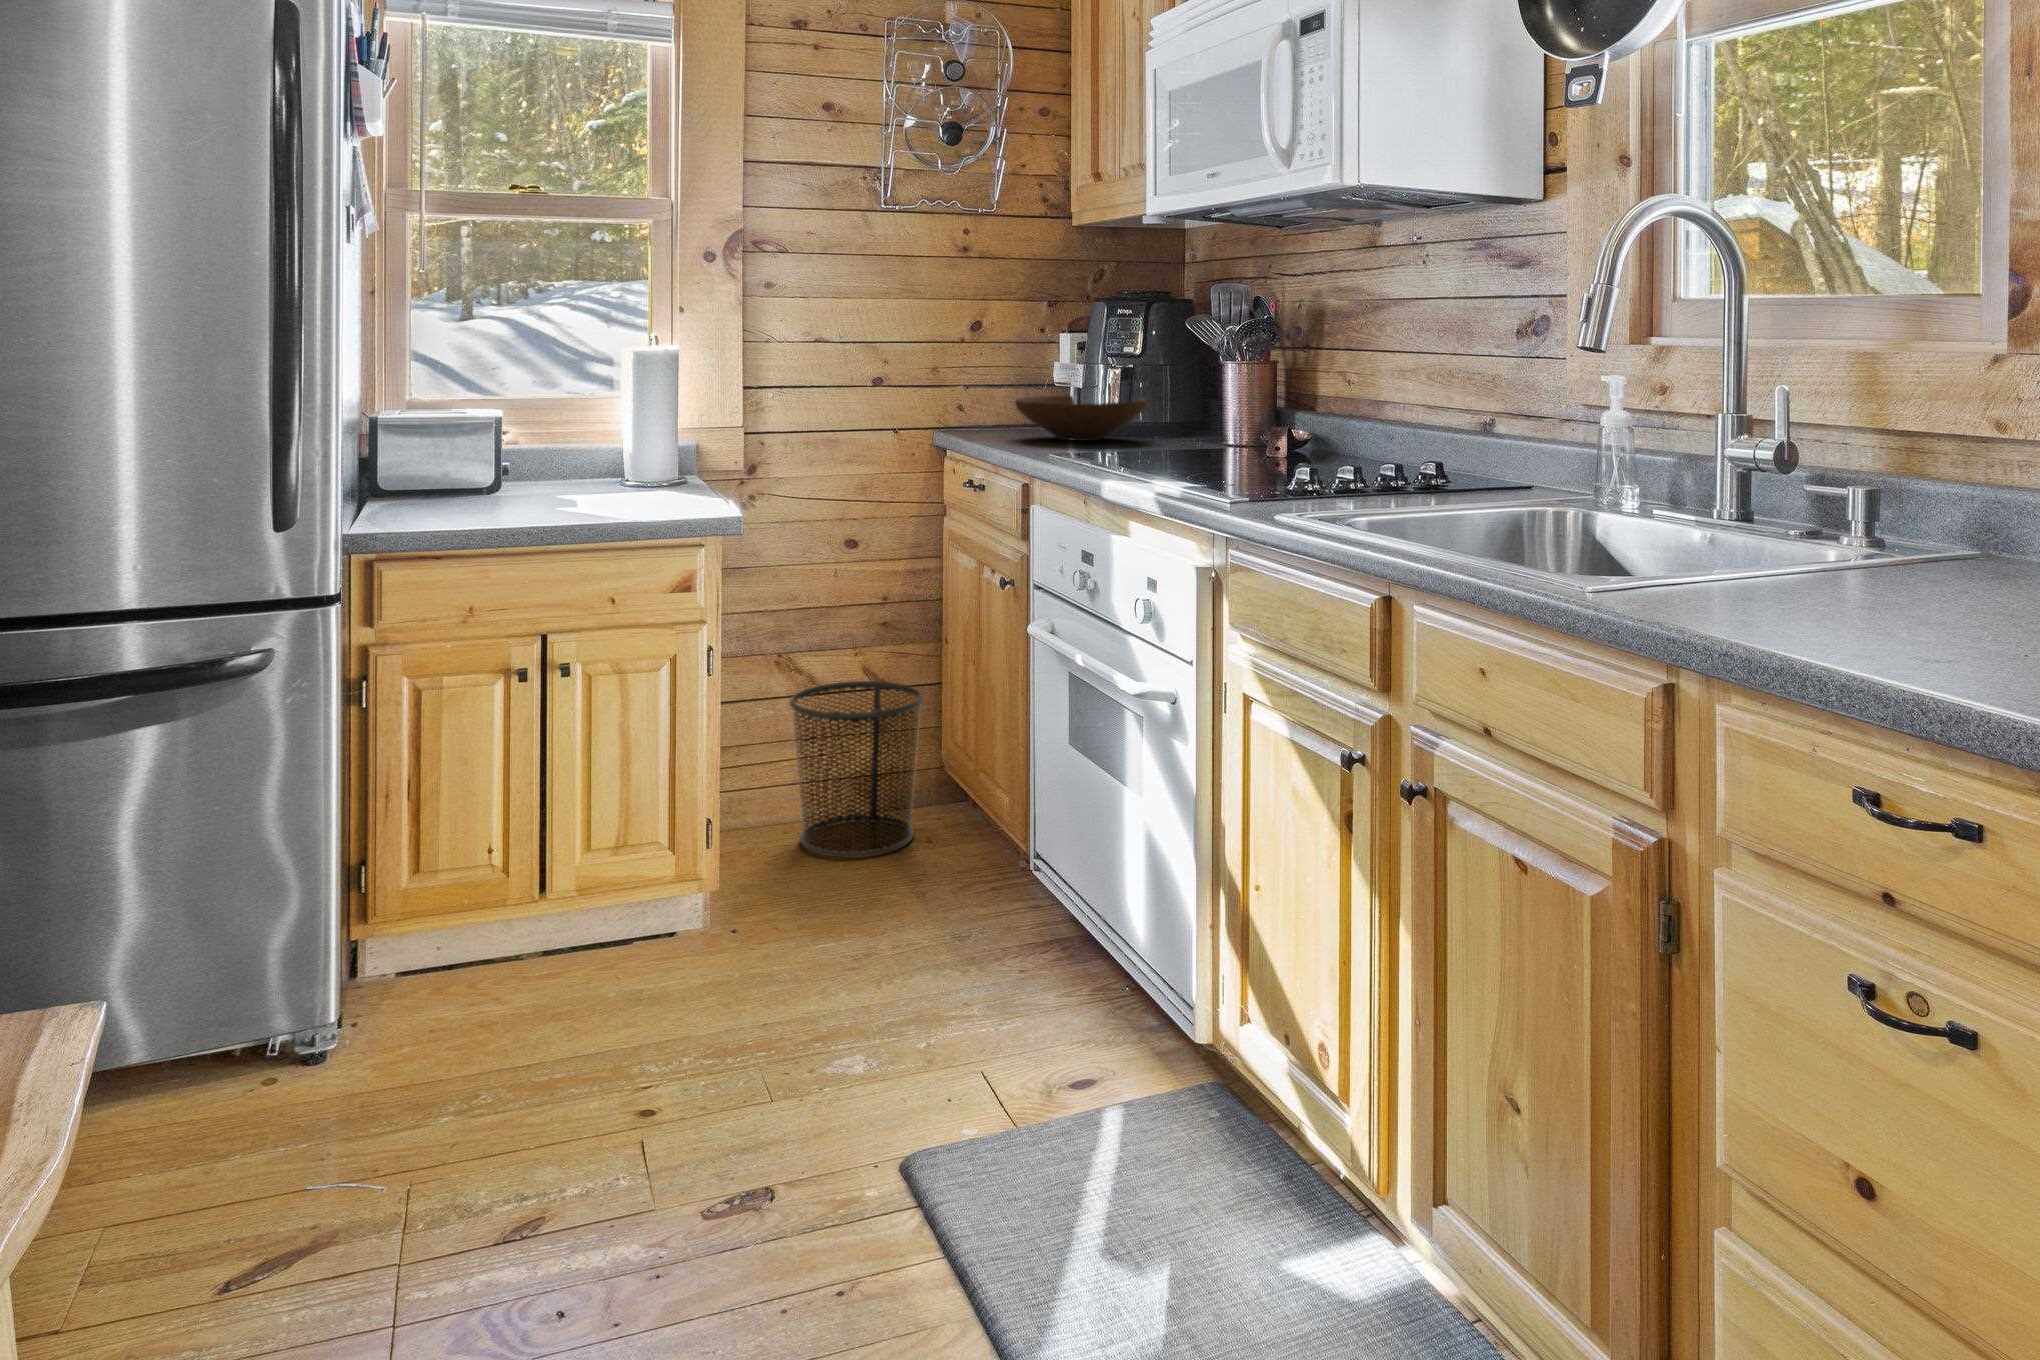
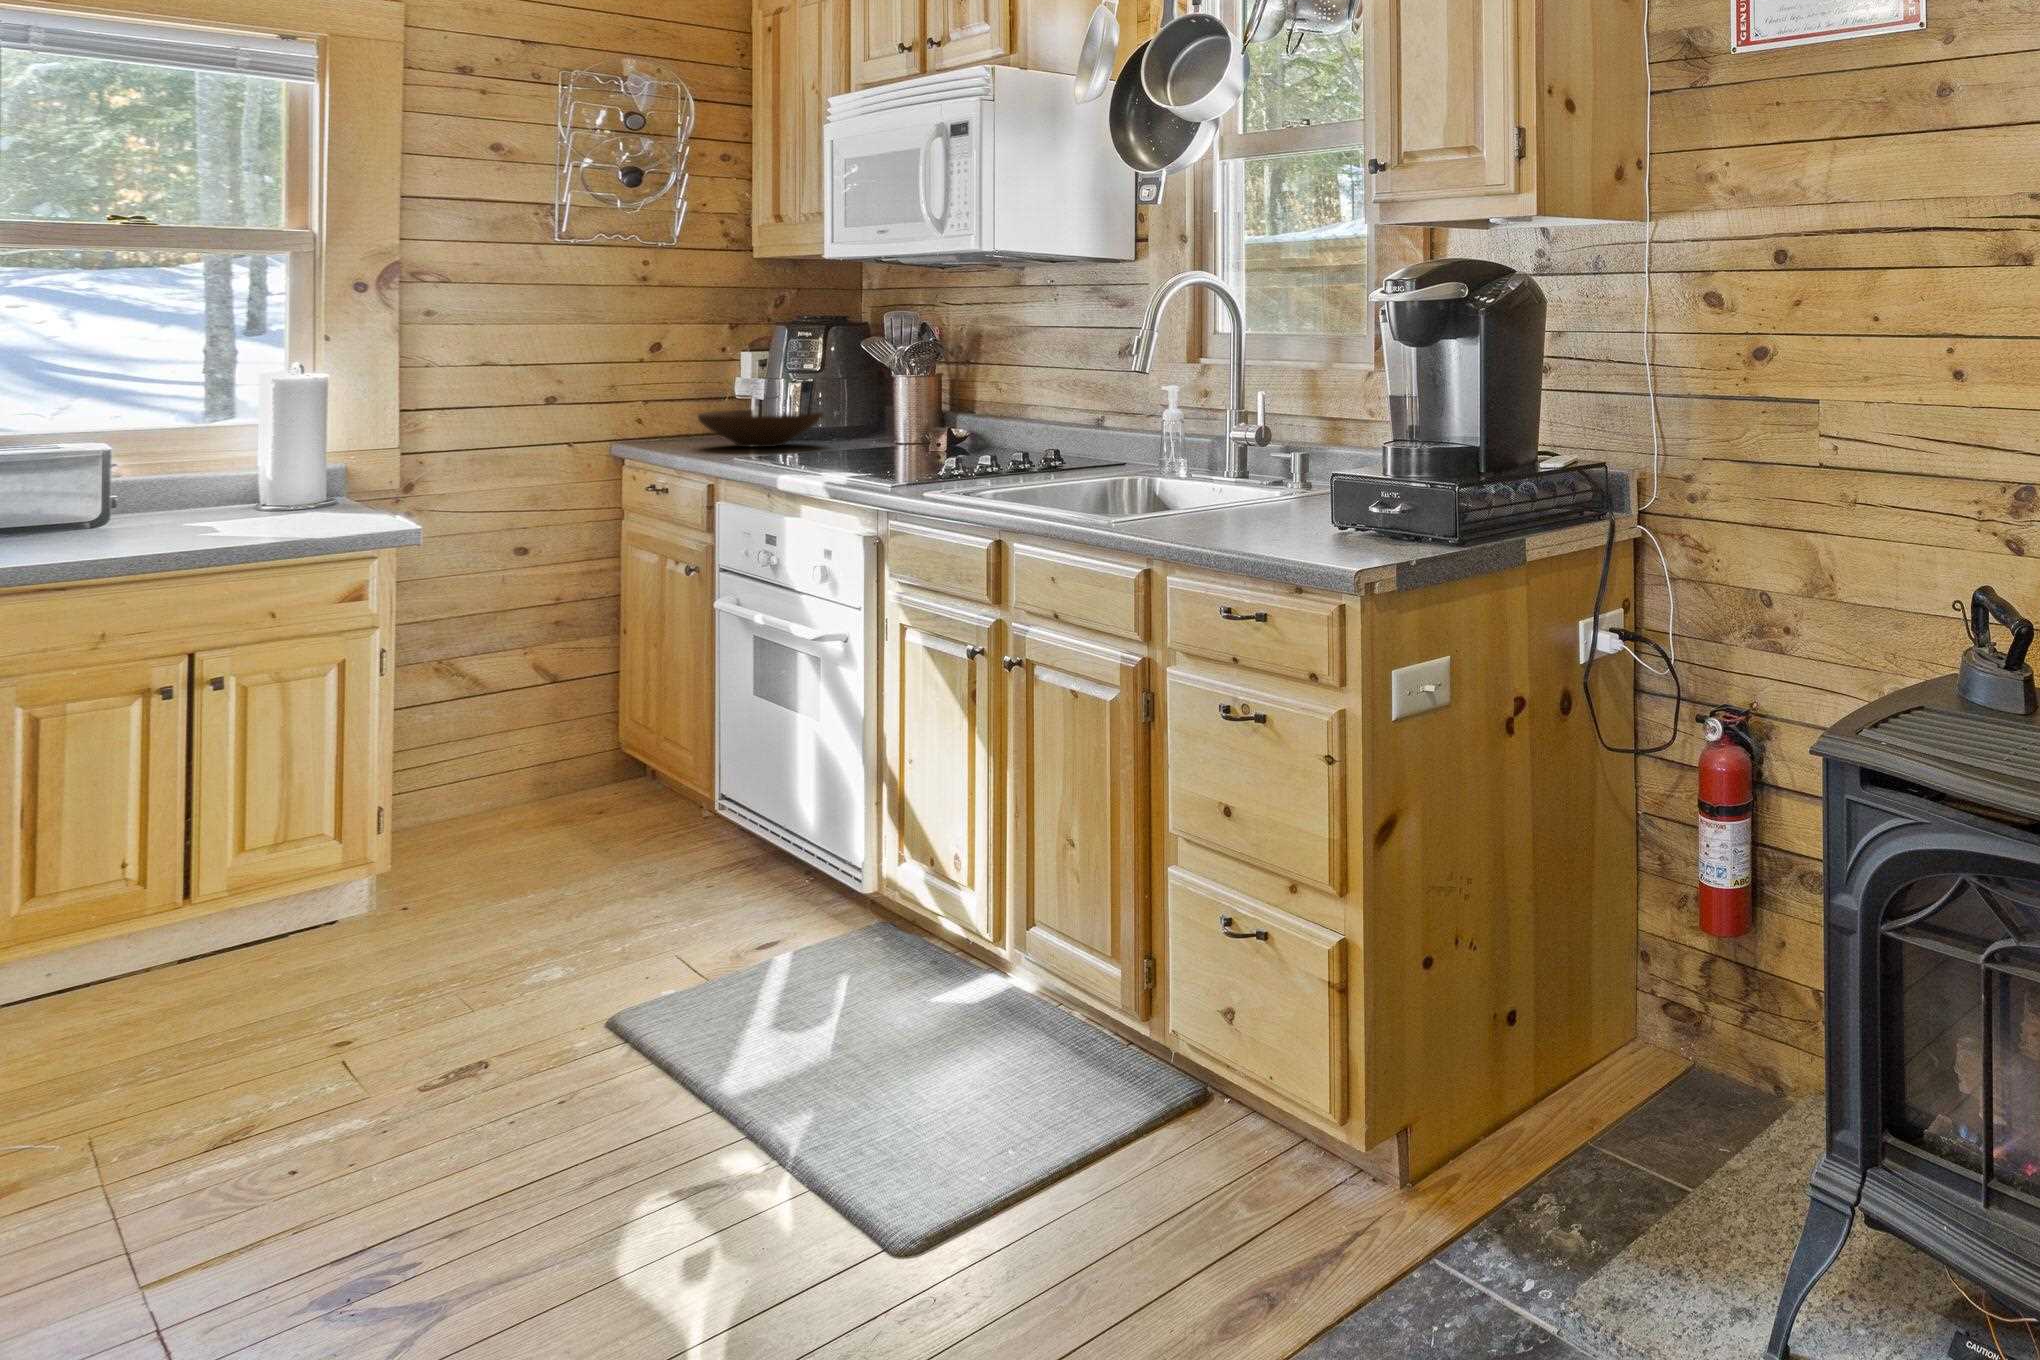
trash can: present [789,681,924,858] -> none [459,673,605,832]

